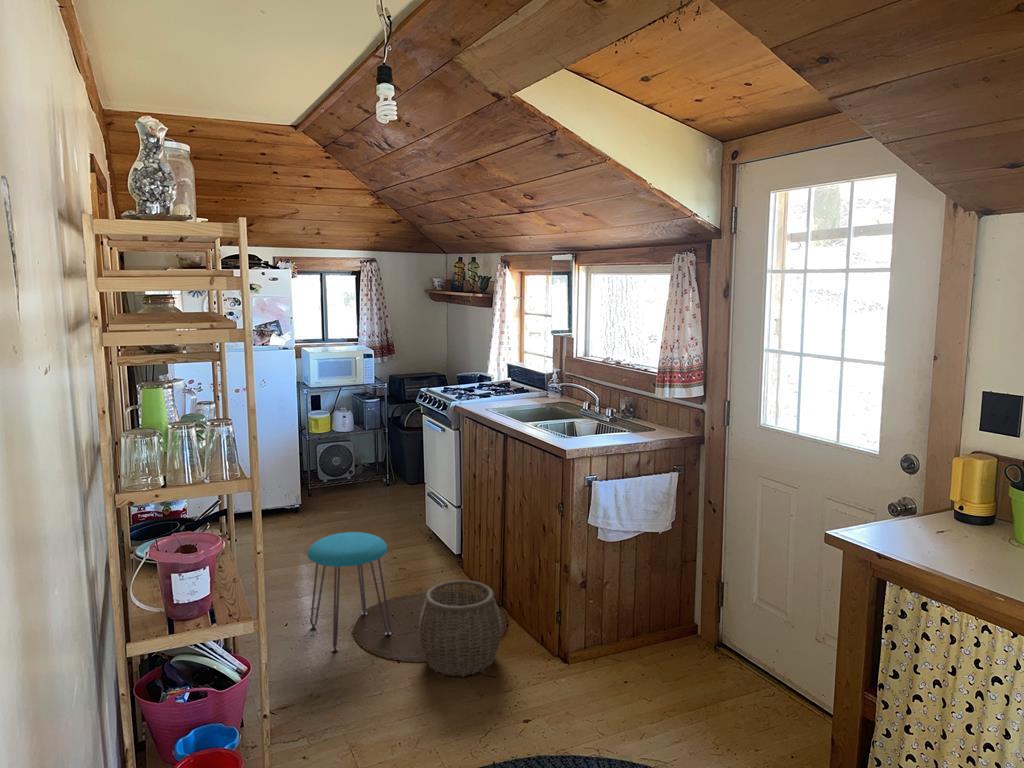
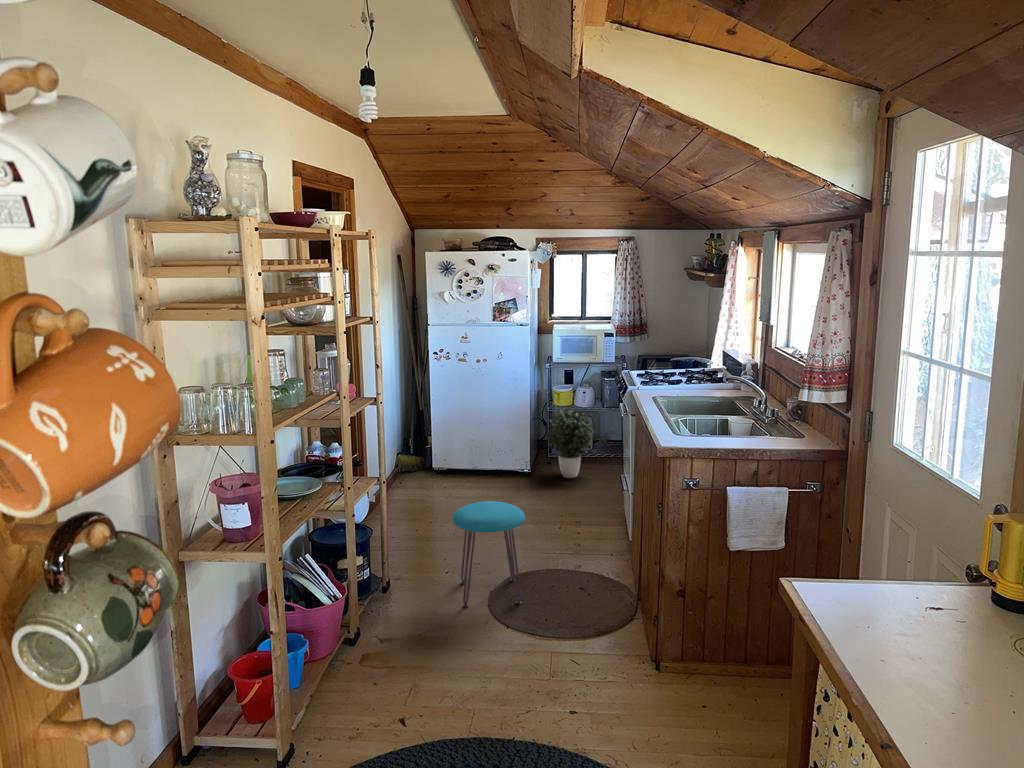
potted plant: none [316,434,366,505] -> present [547,410,594,478]
woven basket: present [419,581,502,676] -> none [521,564,604,659]

